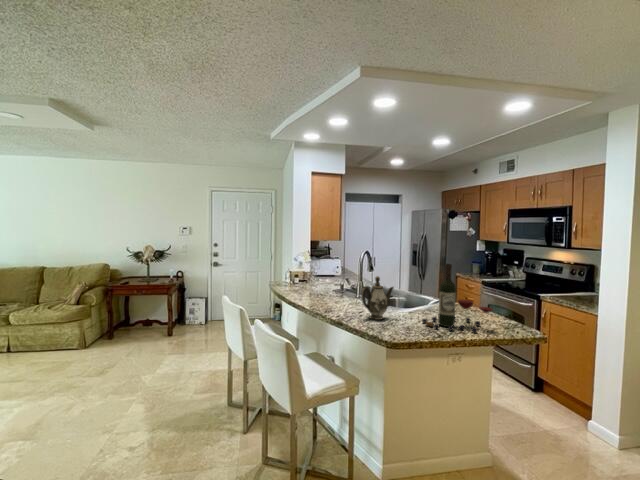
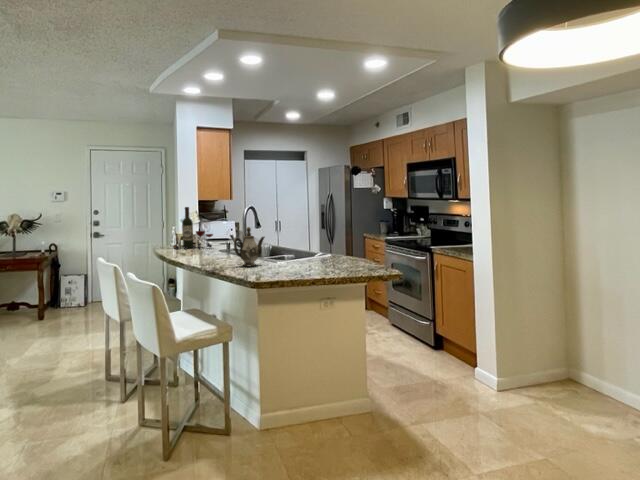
wine bottle: present [422,264,492,332] -> present [173,207,213,249]

